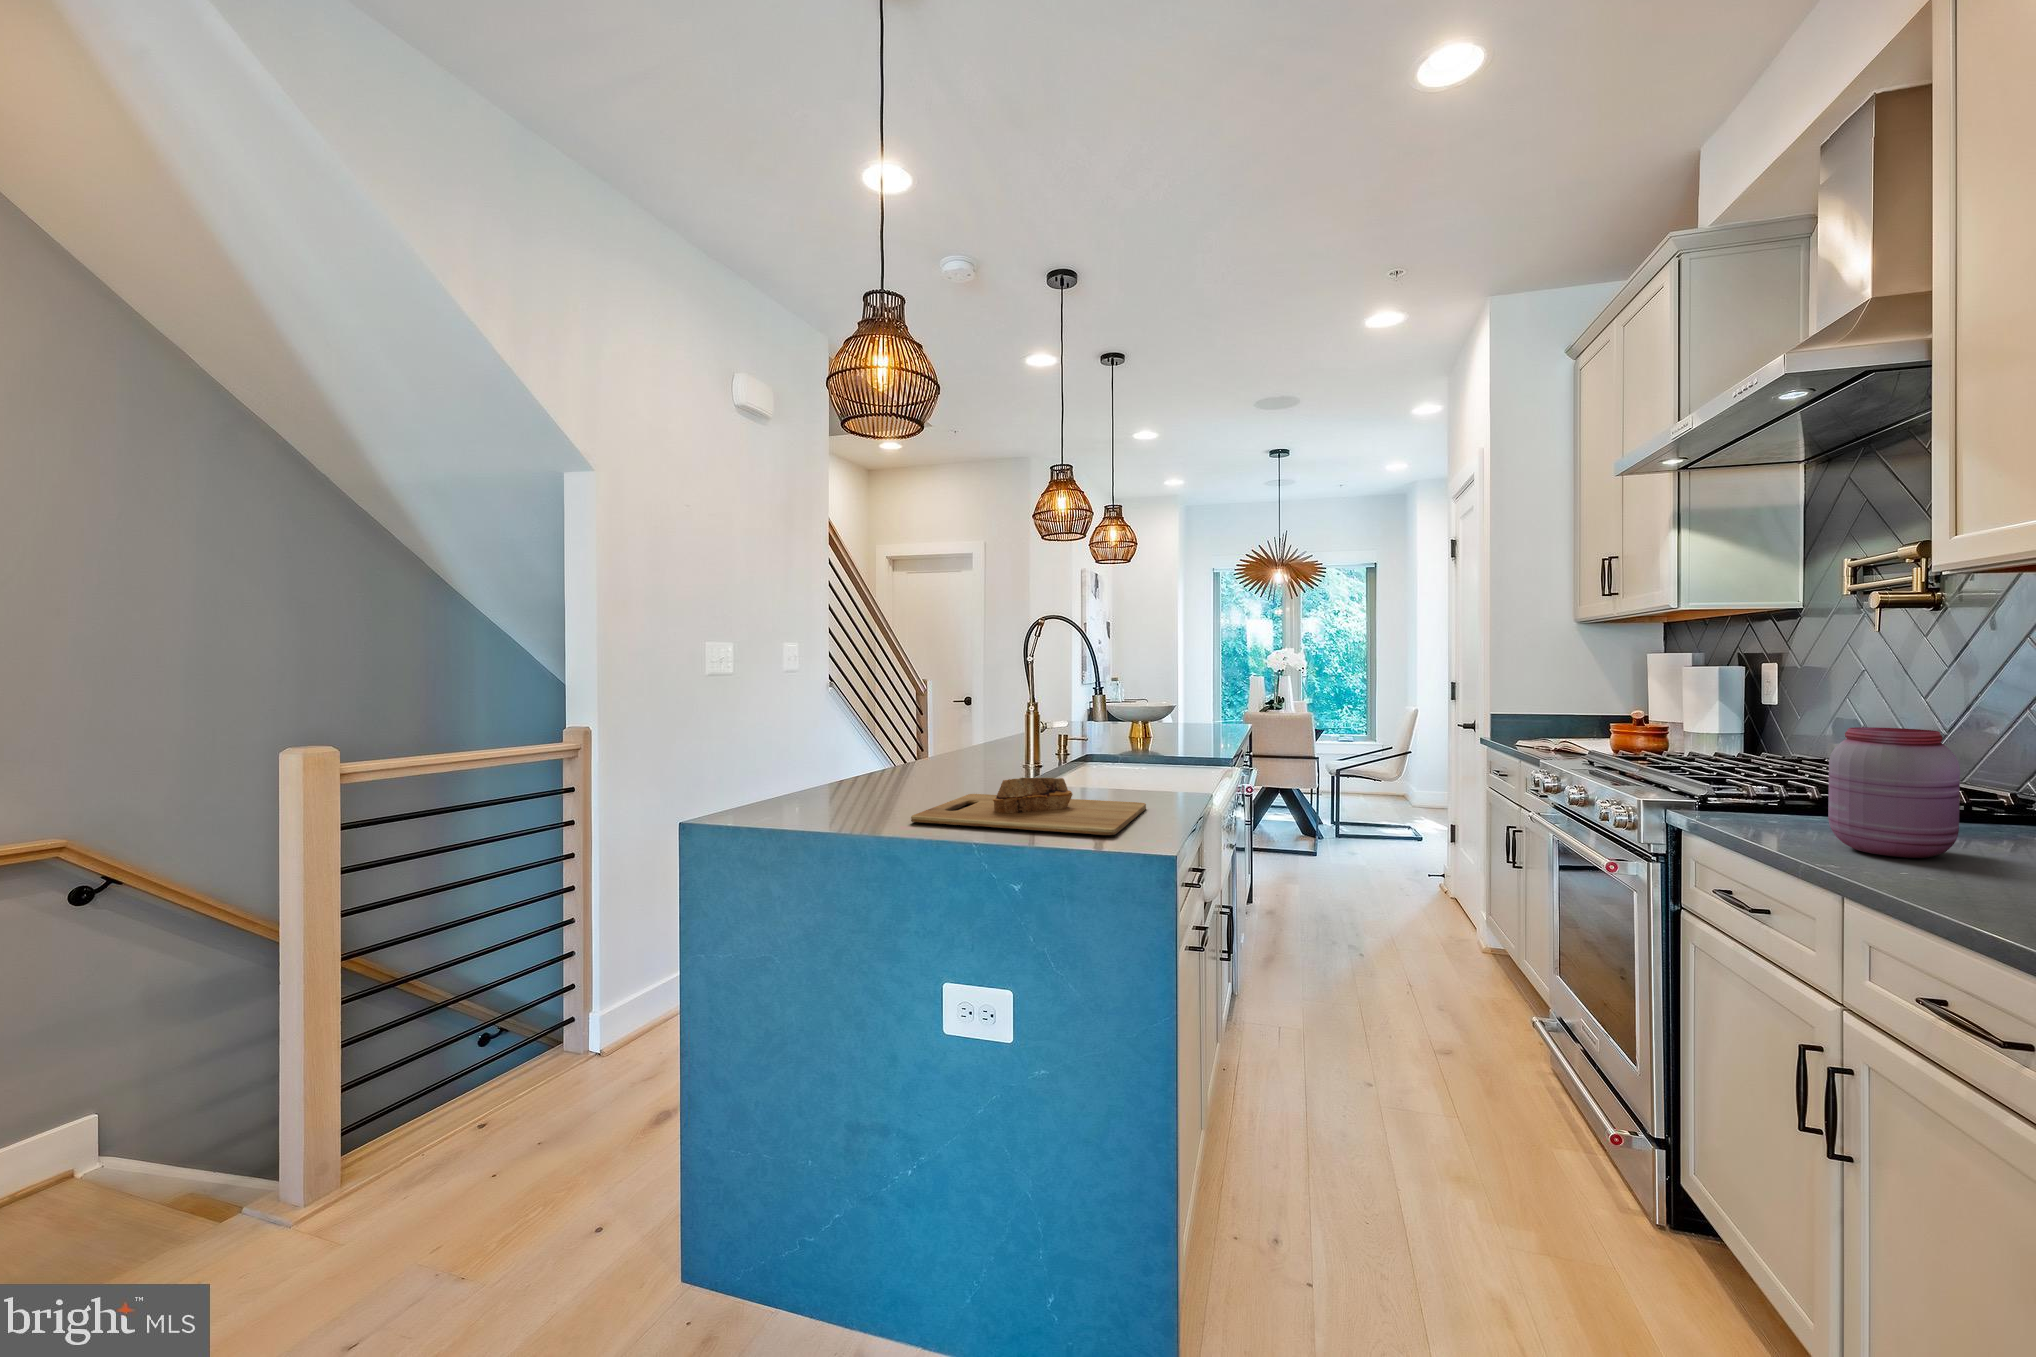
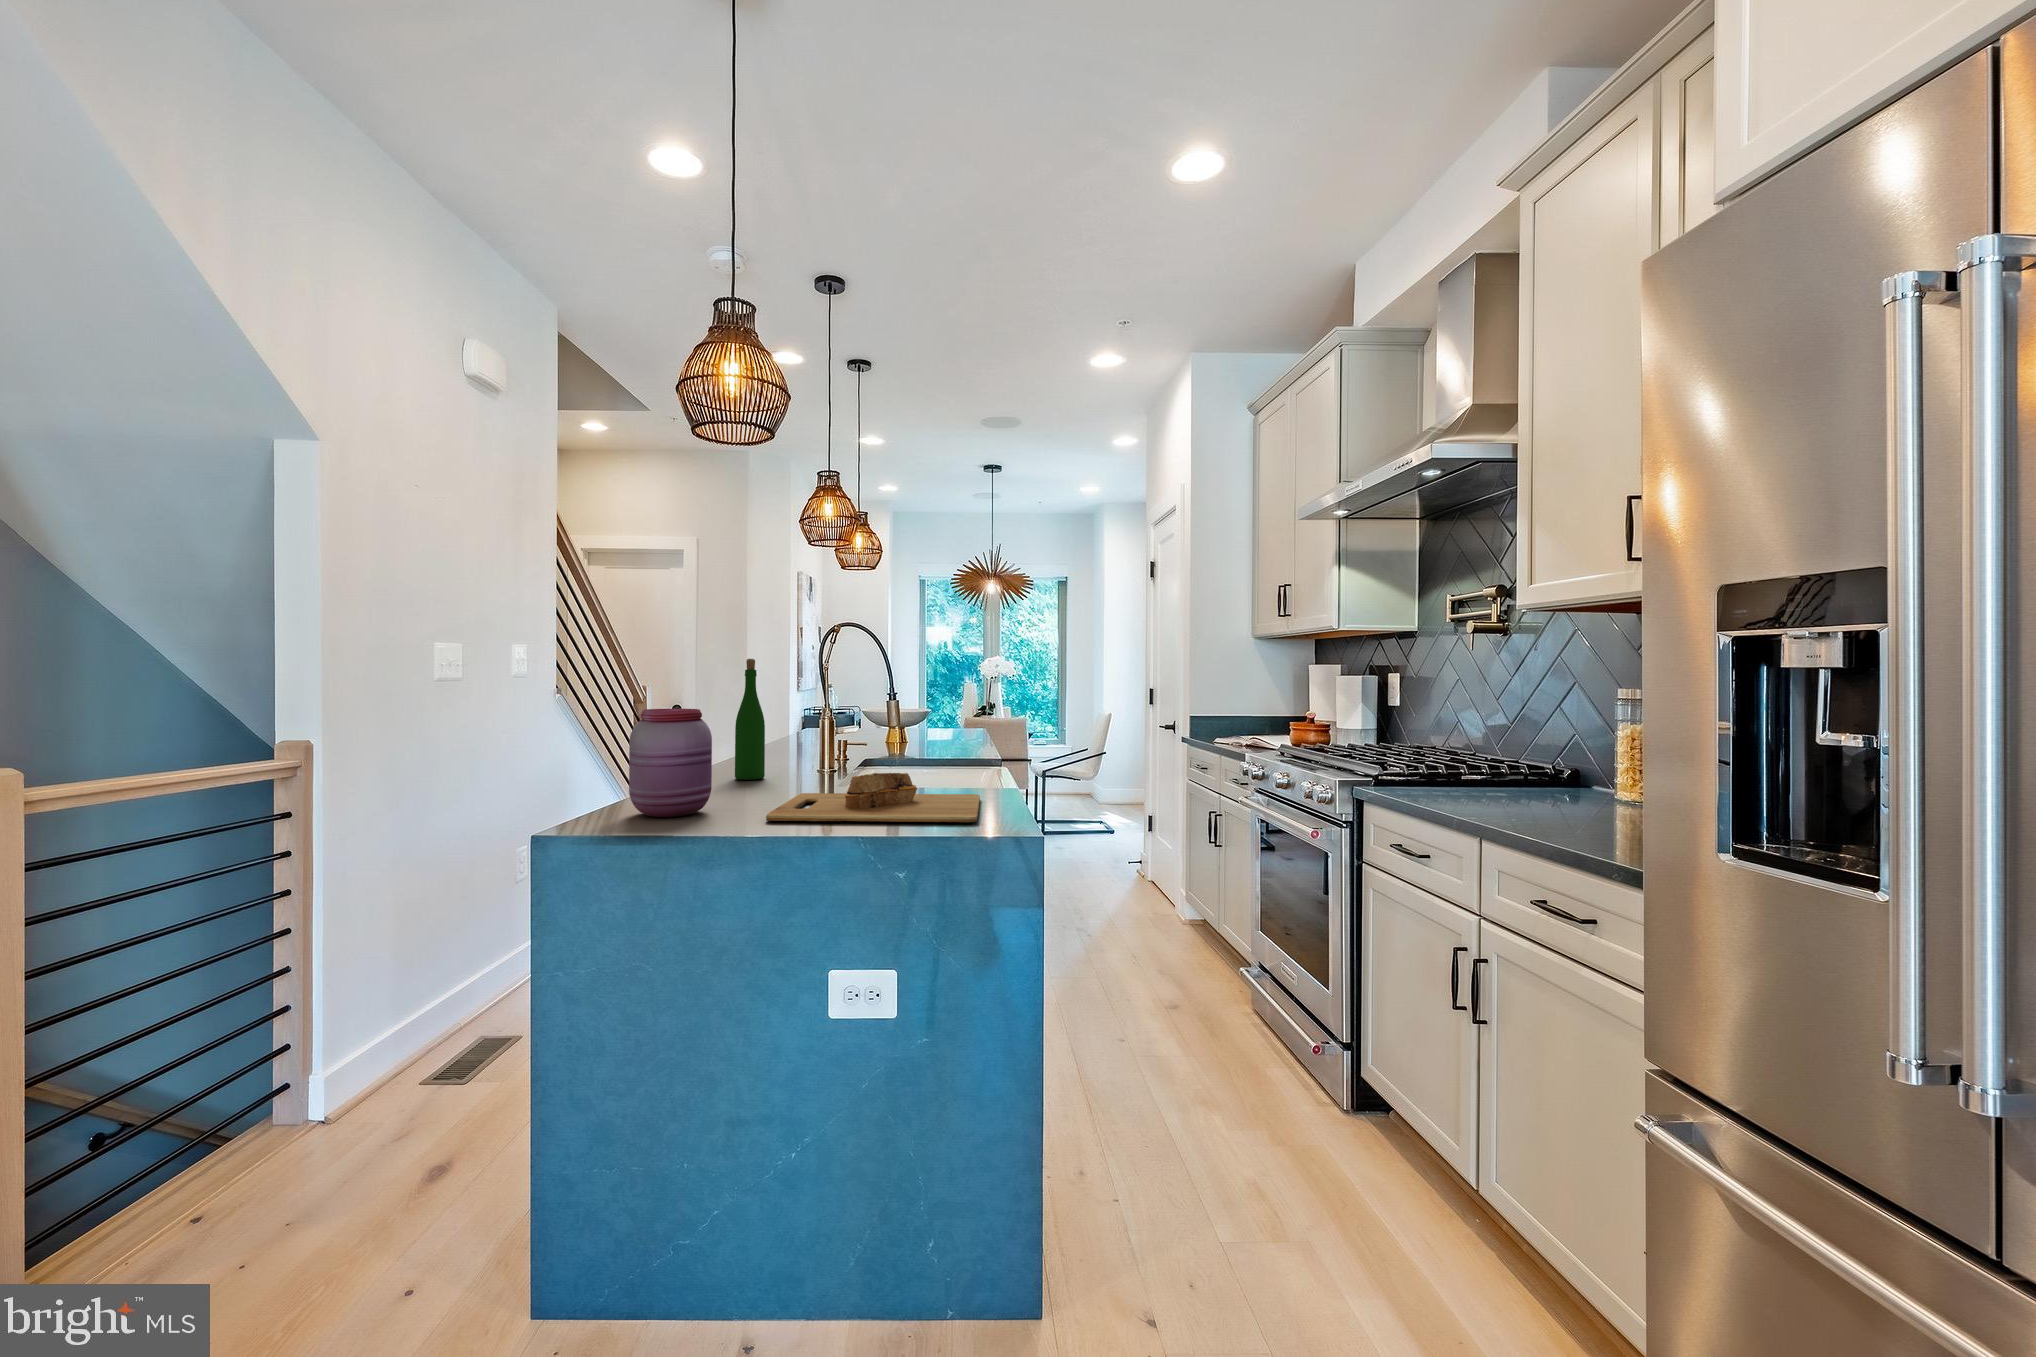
wine bottle: none [930,660,959,777] -> present [735,659,765,780]
jar: present [1828,727,1960,858] -> present [629,709,712,817]

